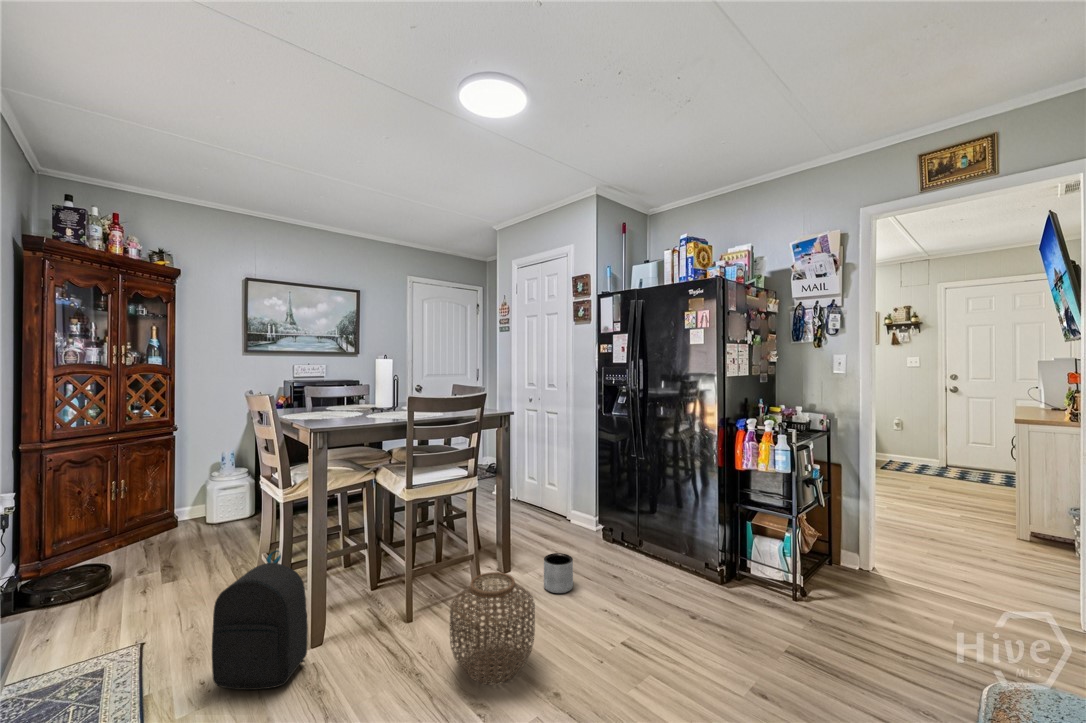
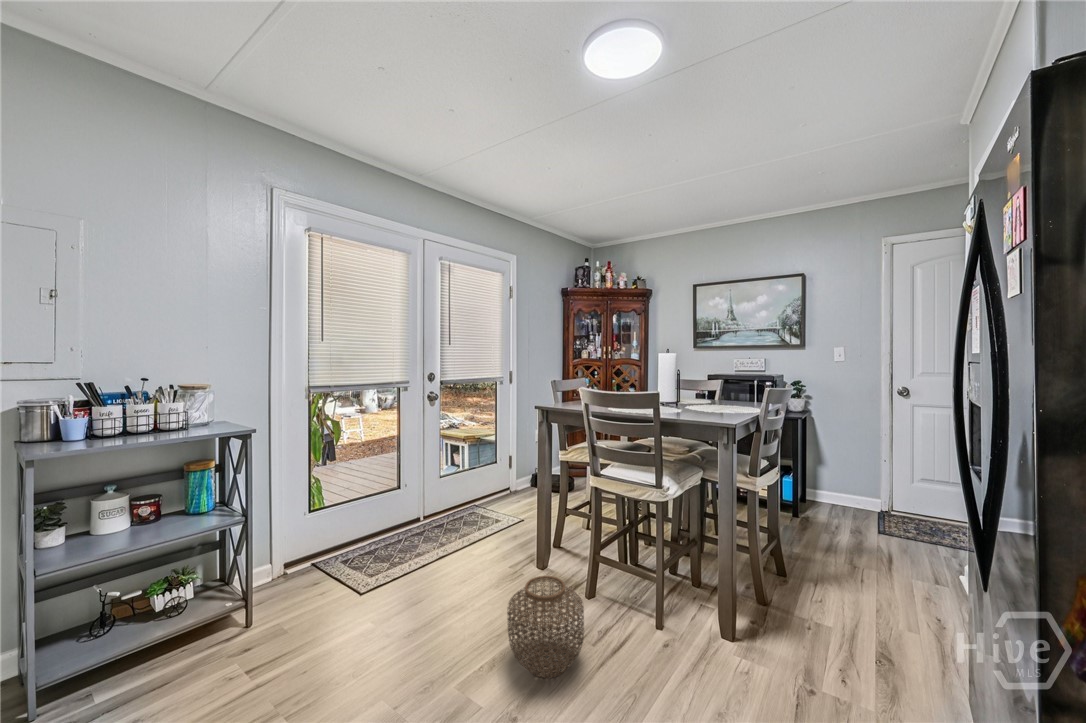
backpack: present [212,550,308,690] -> none [493,495,532,574]
planter: present [544,553,573,593] -> none [700,634,741,696]

